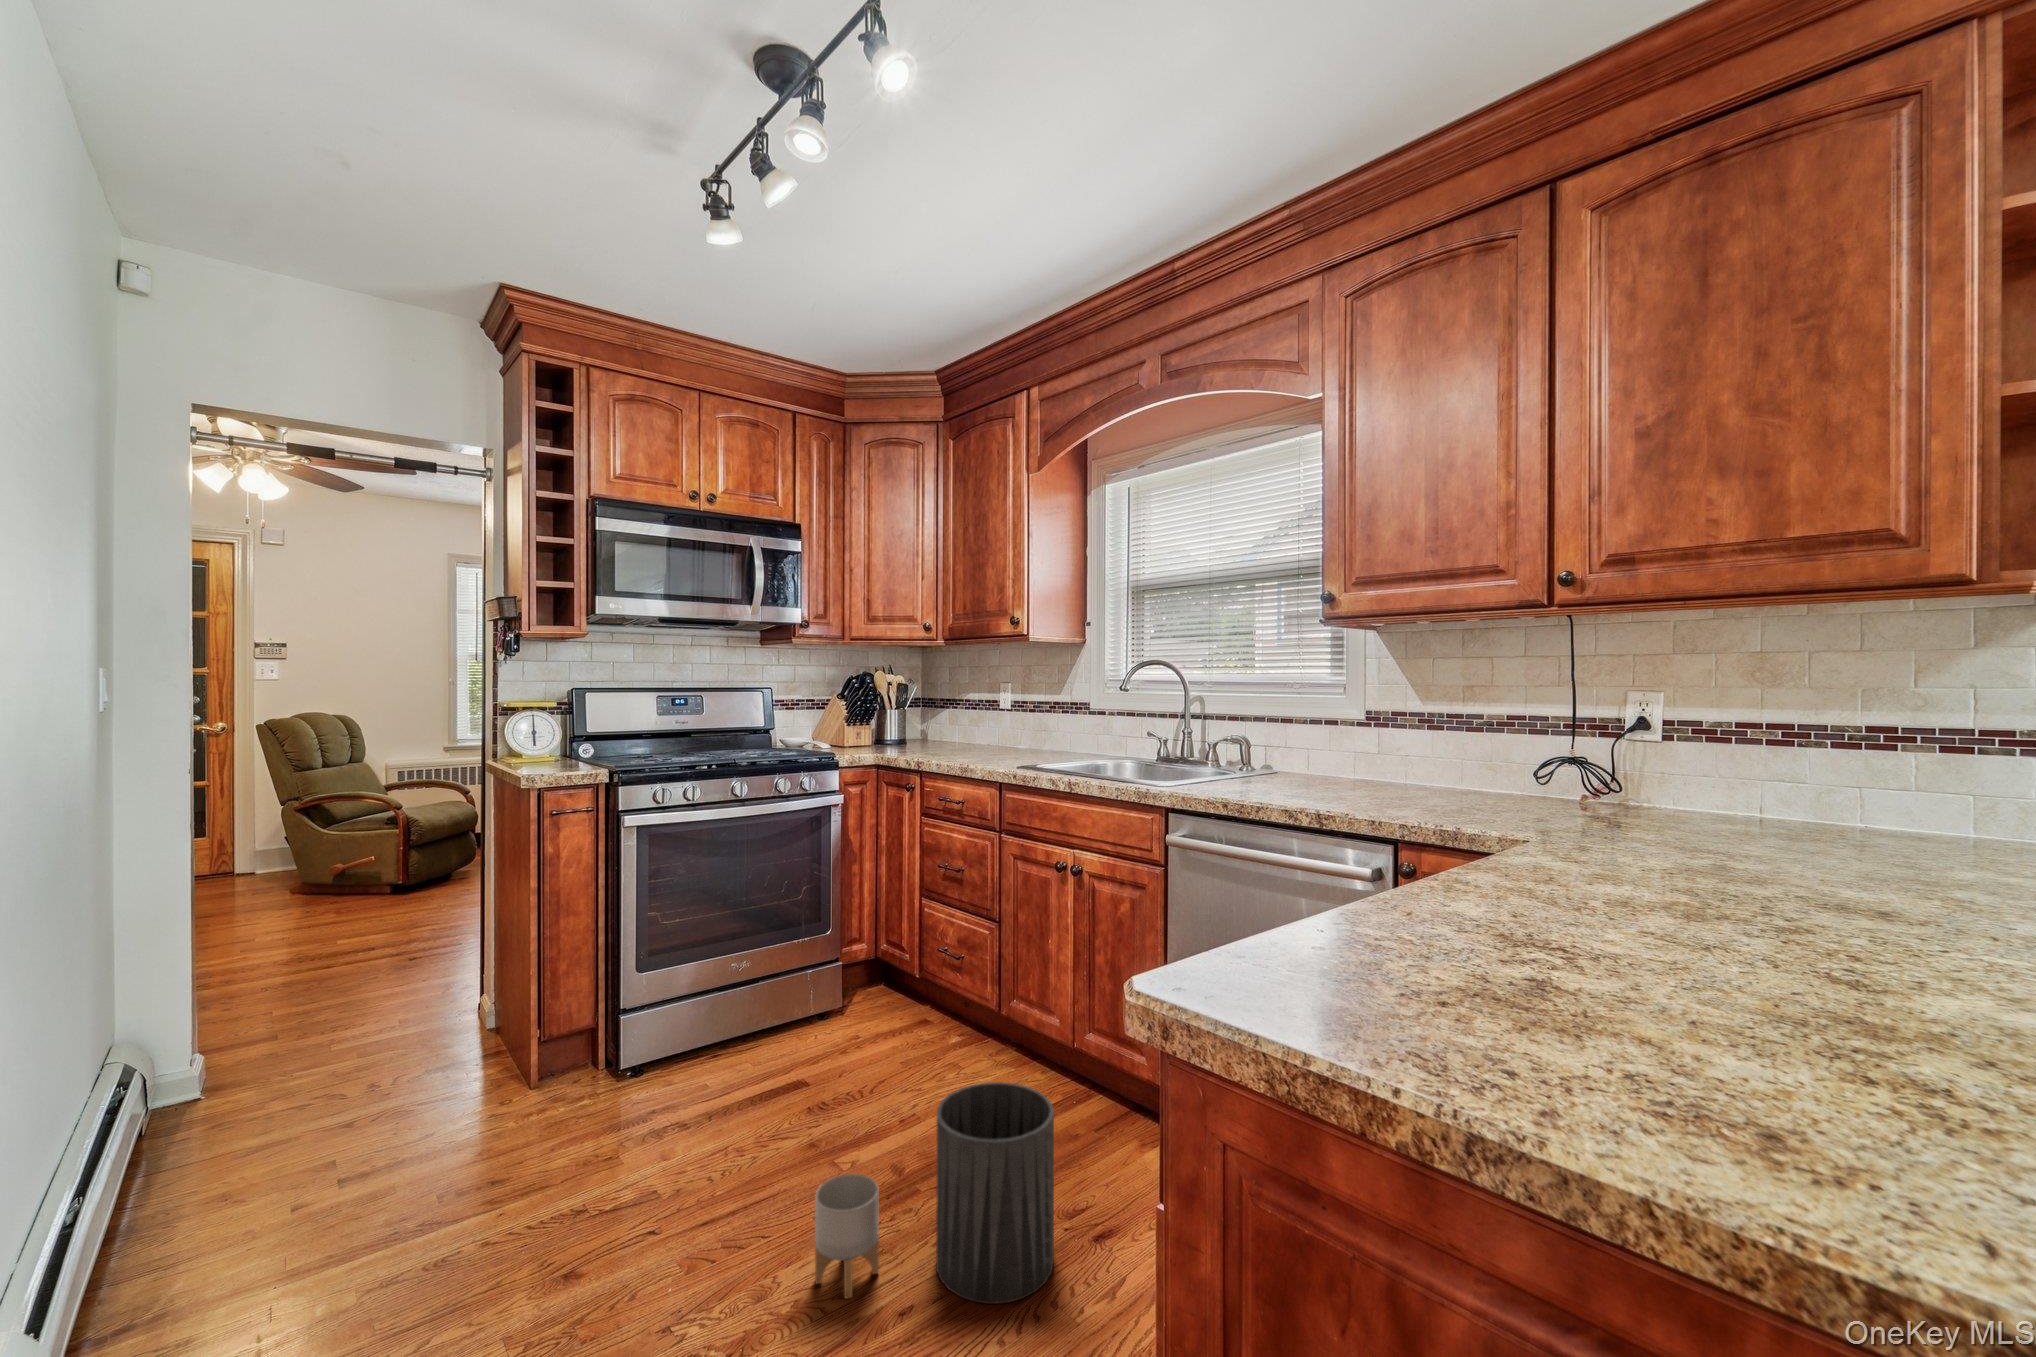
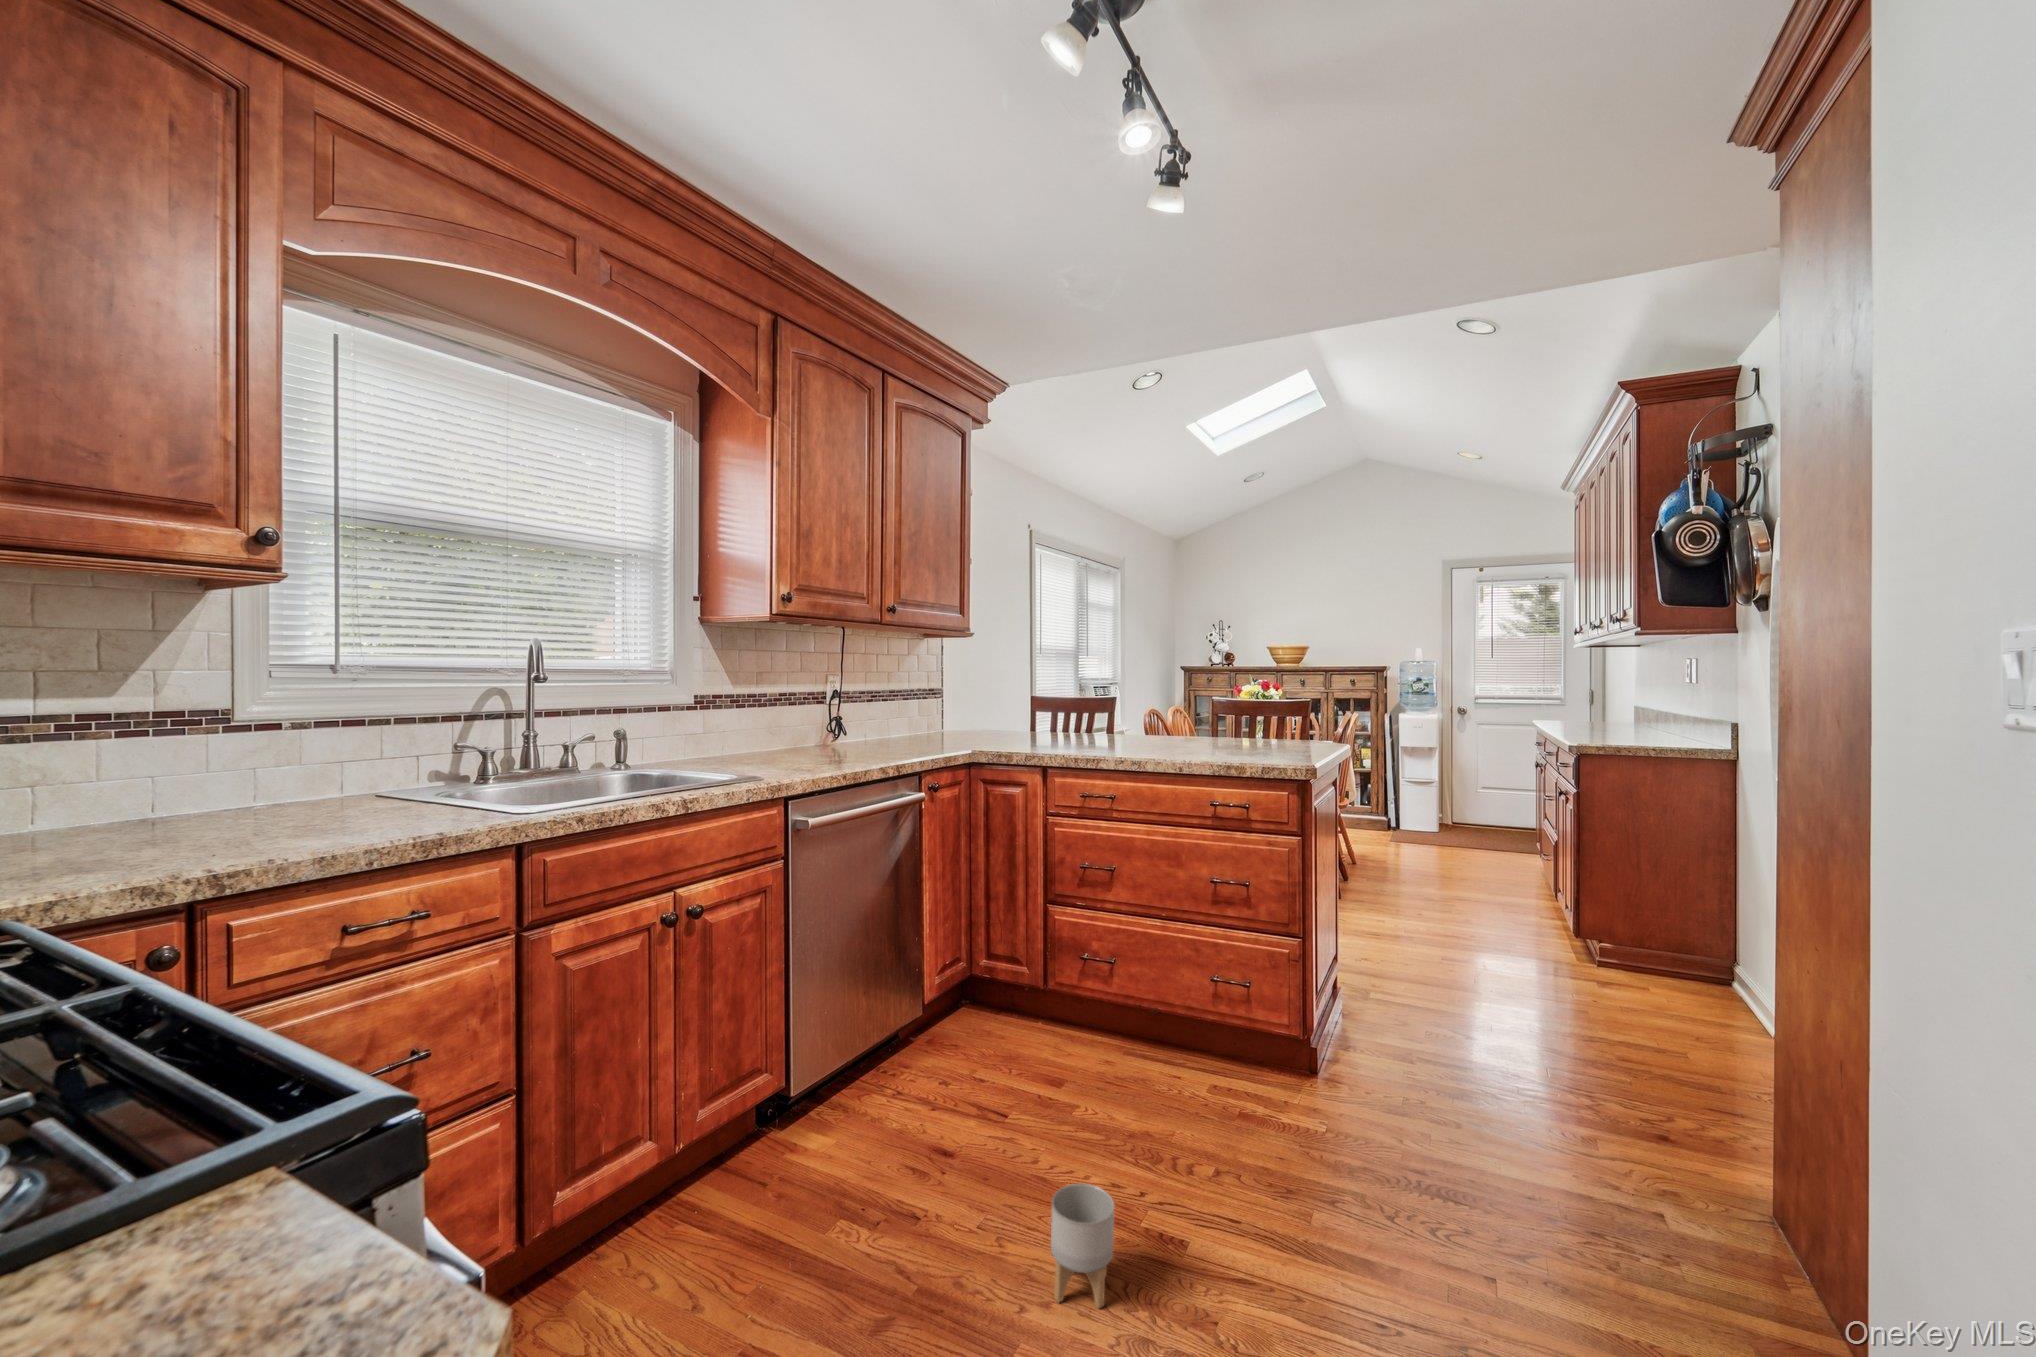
trash can: present [936,1082,1054,1304] -> none [953,1044,1062,1239]

